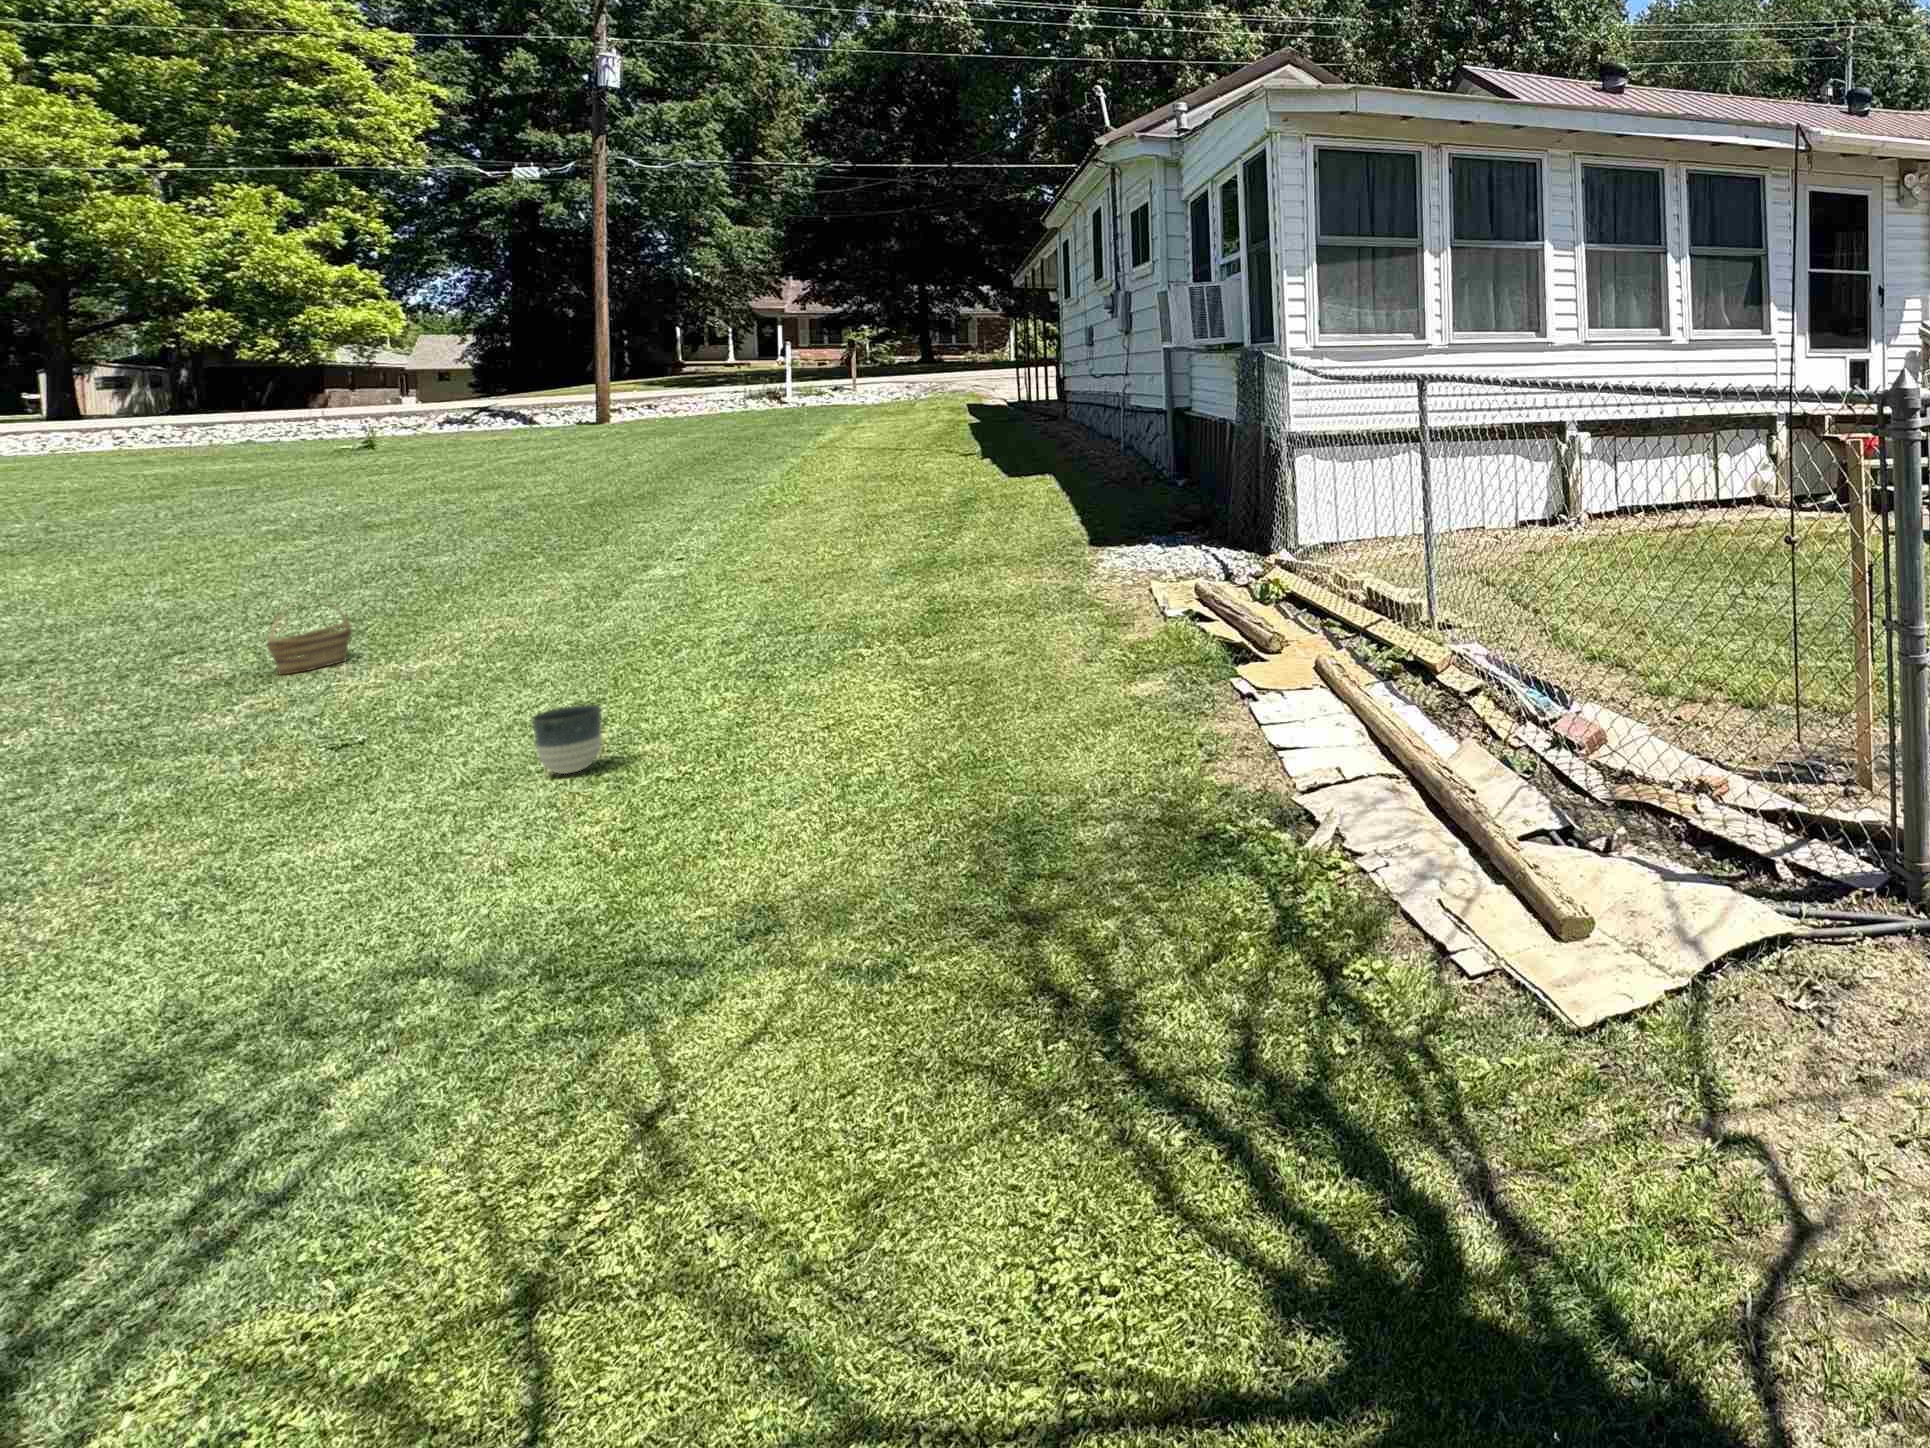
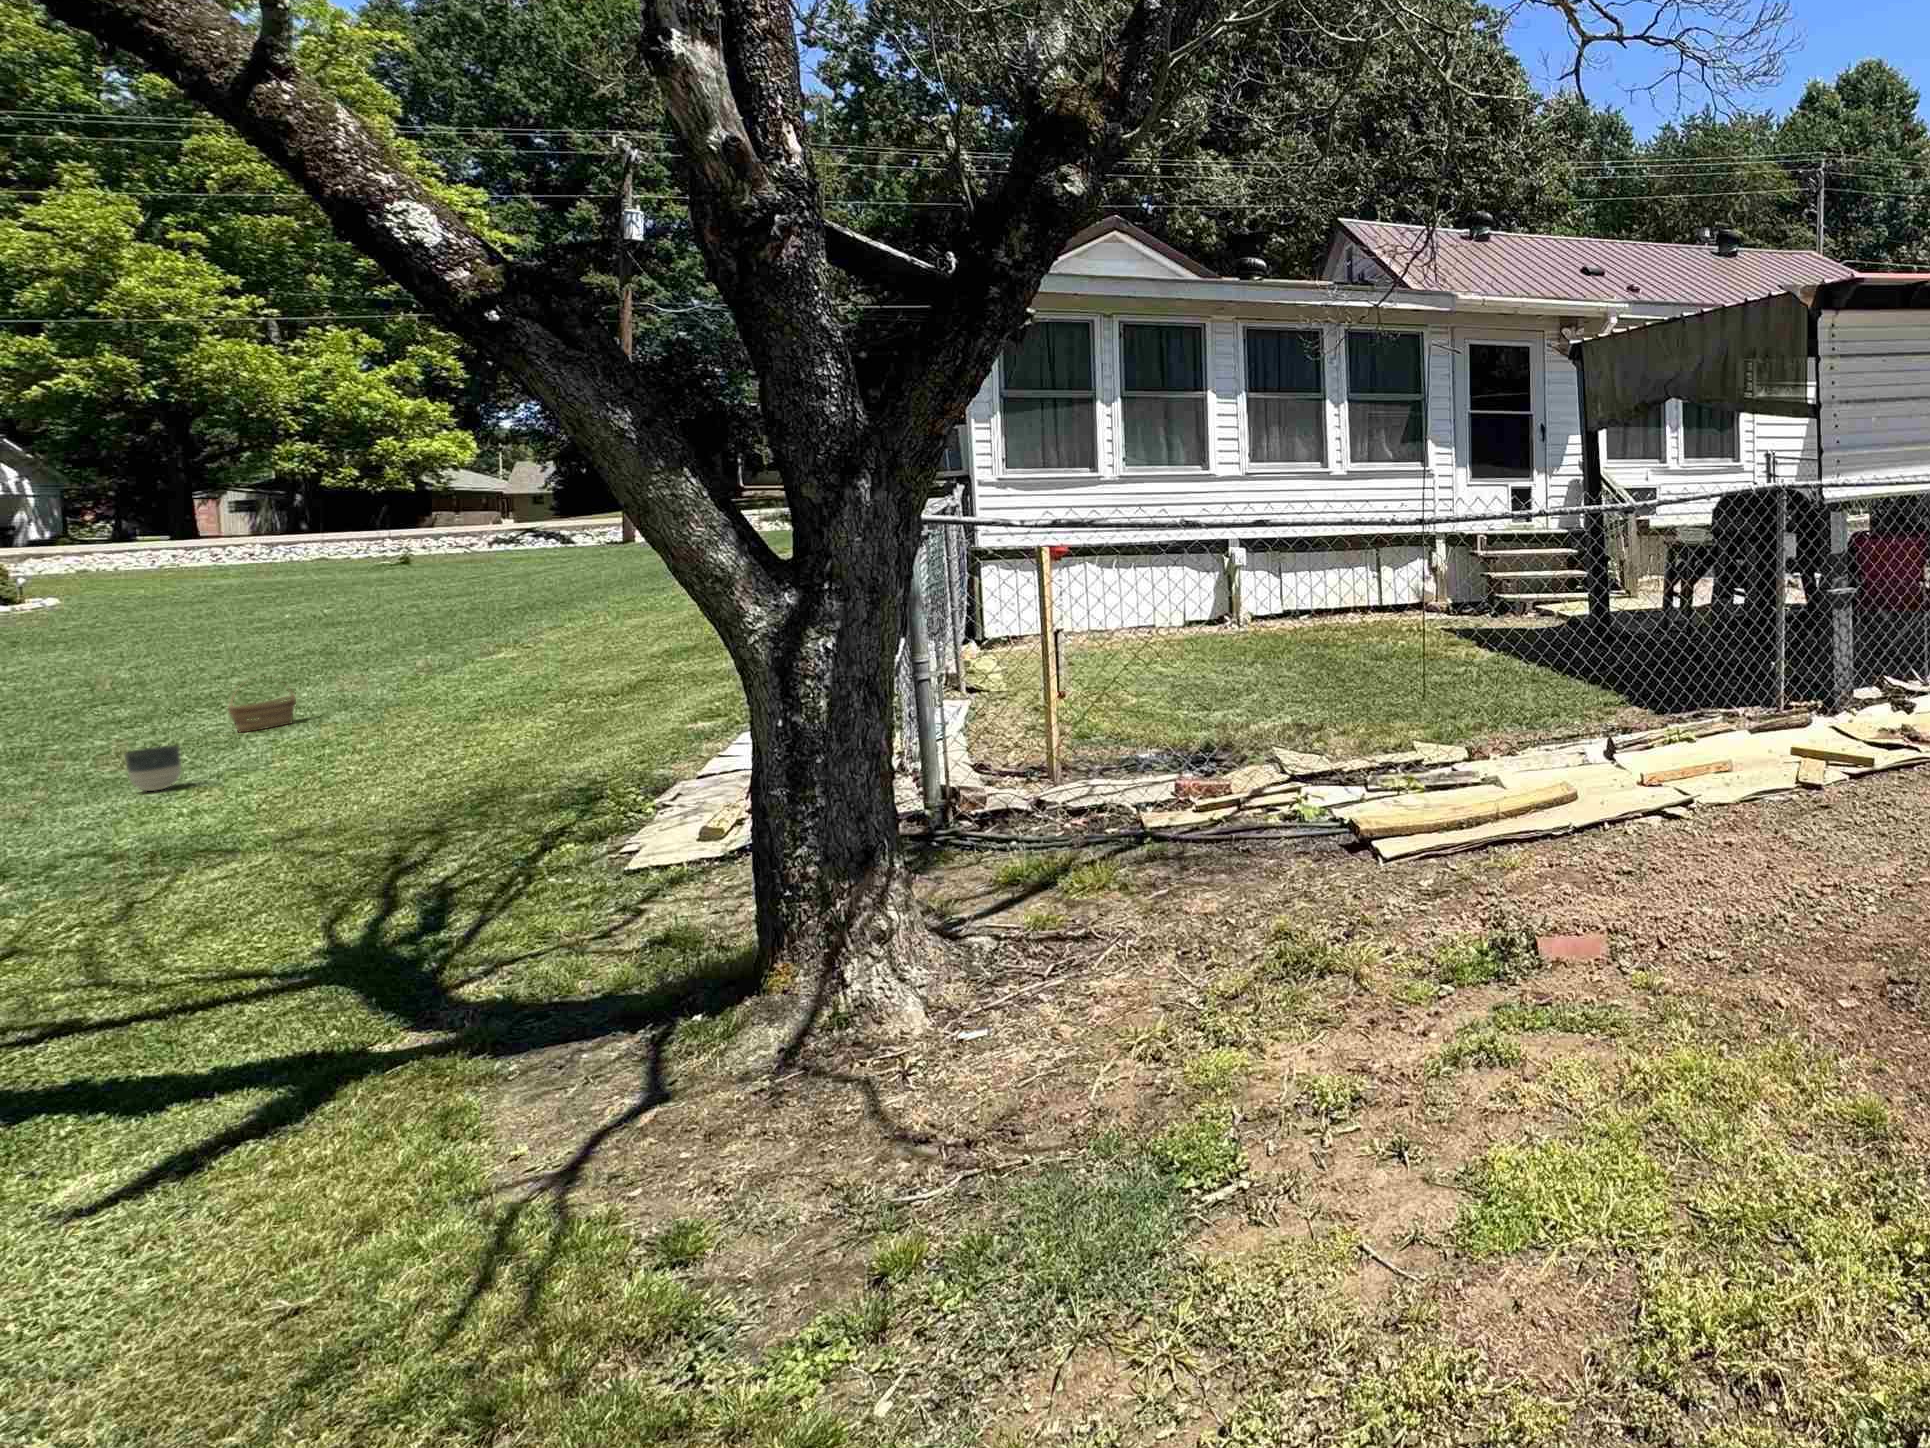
basket: present [267,600,352,675] -> present [228,689,296,732]

